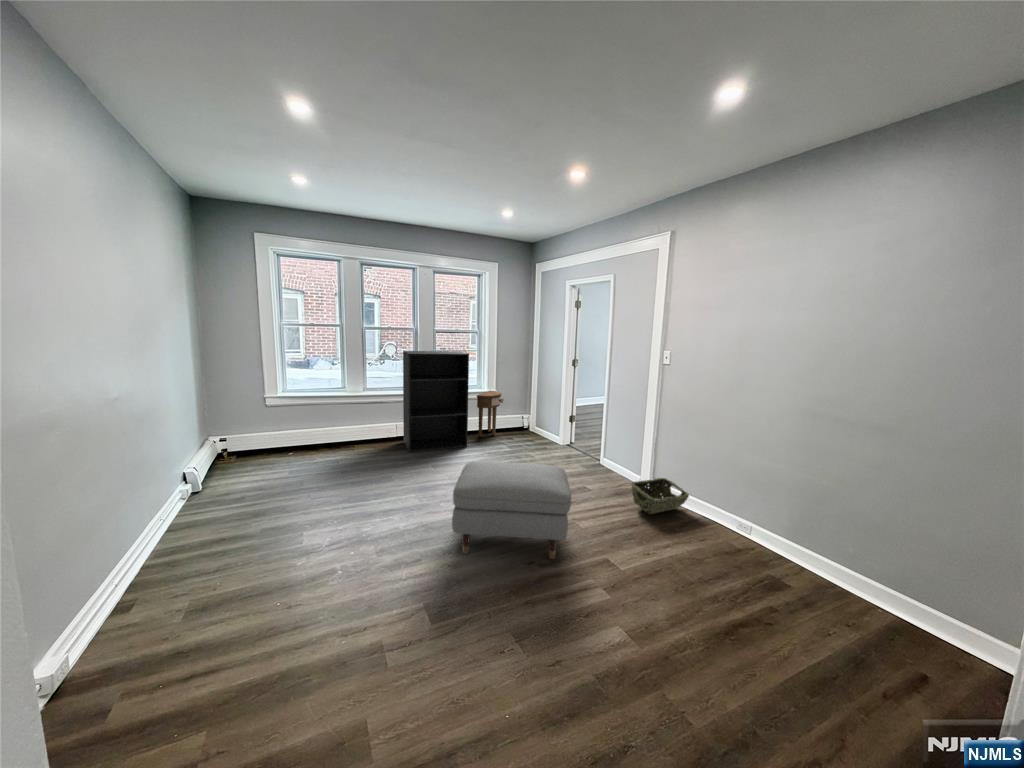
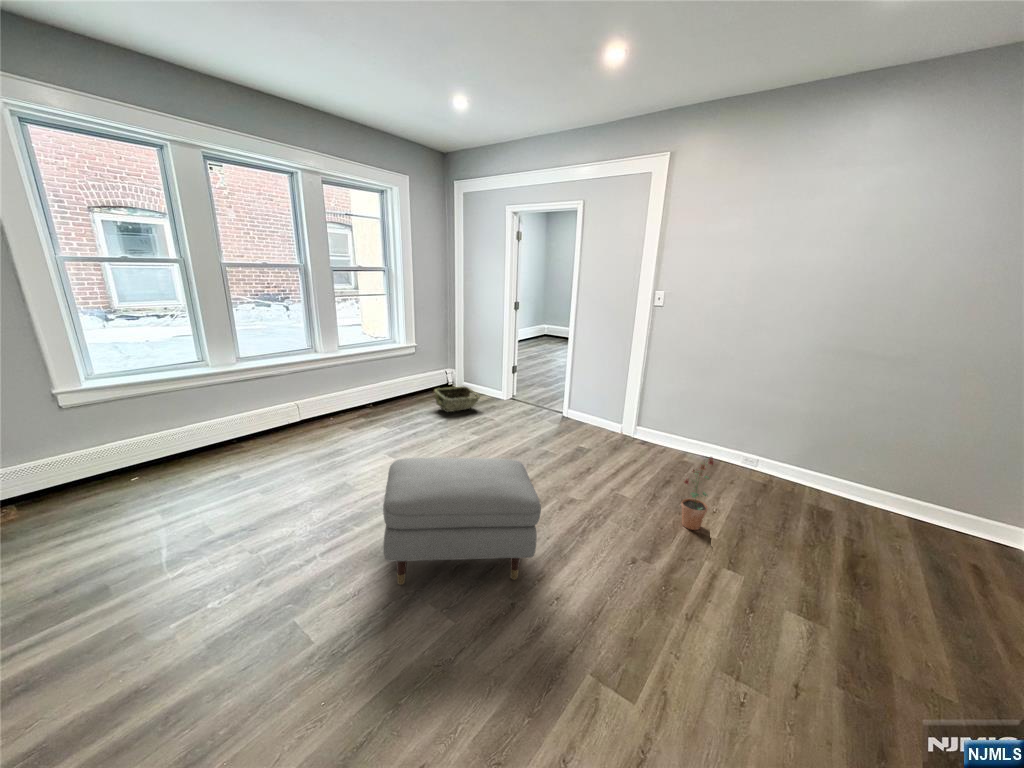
bookshelf: present [403,351,469,452] -> none [277,296,375,438]
side table: present [477,391,503,437] -> none [385,349,420,411]
potted plant: none [704,472,734,536] -> present [681,457,713,530]
woven basket: present [631,478,689,514] -> present [435,386,480,412]

